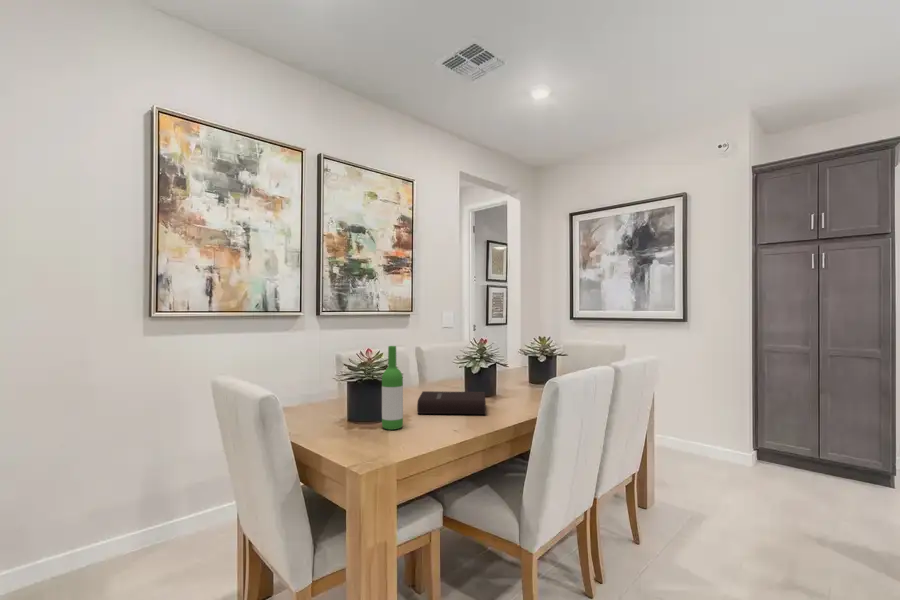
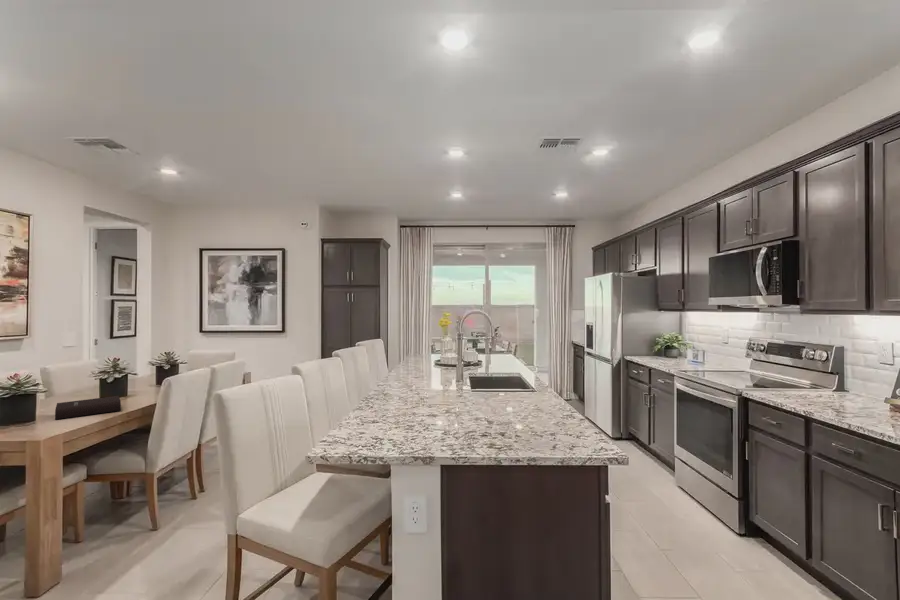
wine bottle: present [382,346,403,430] -> none [23,371,45,433]

